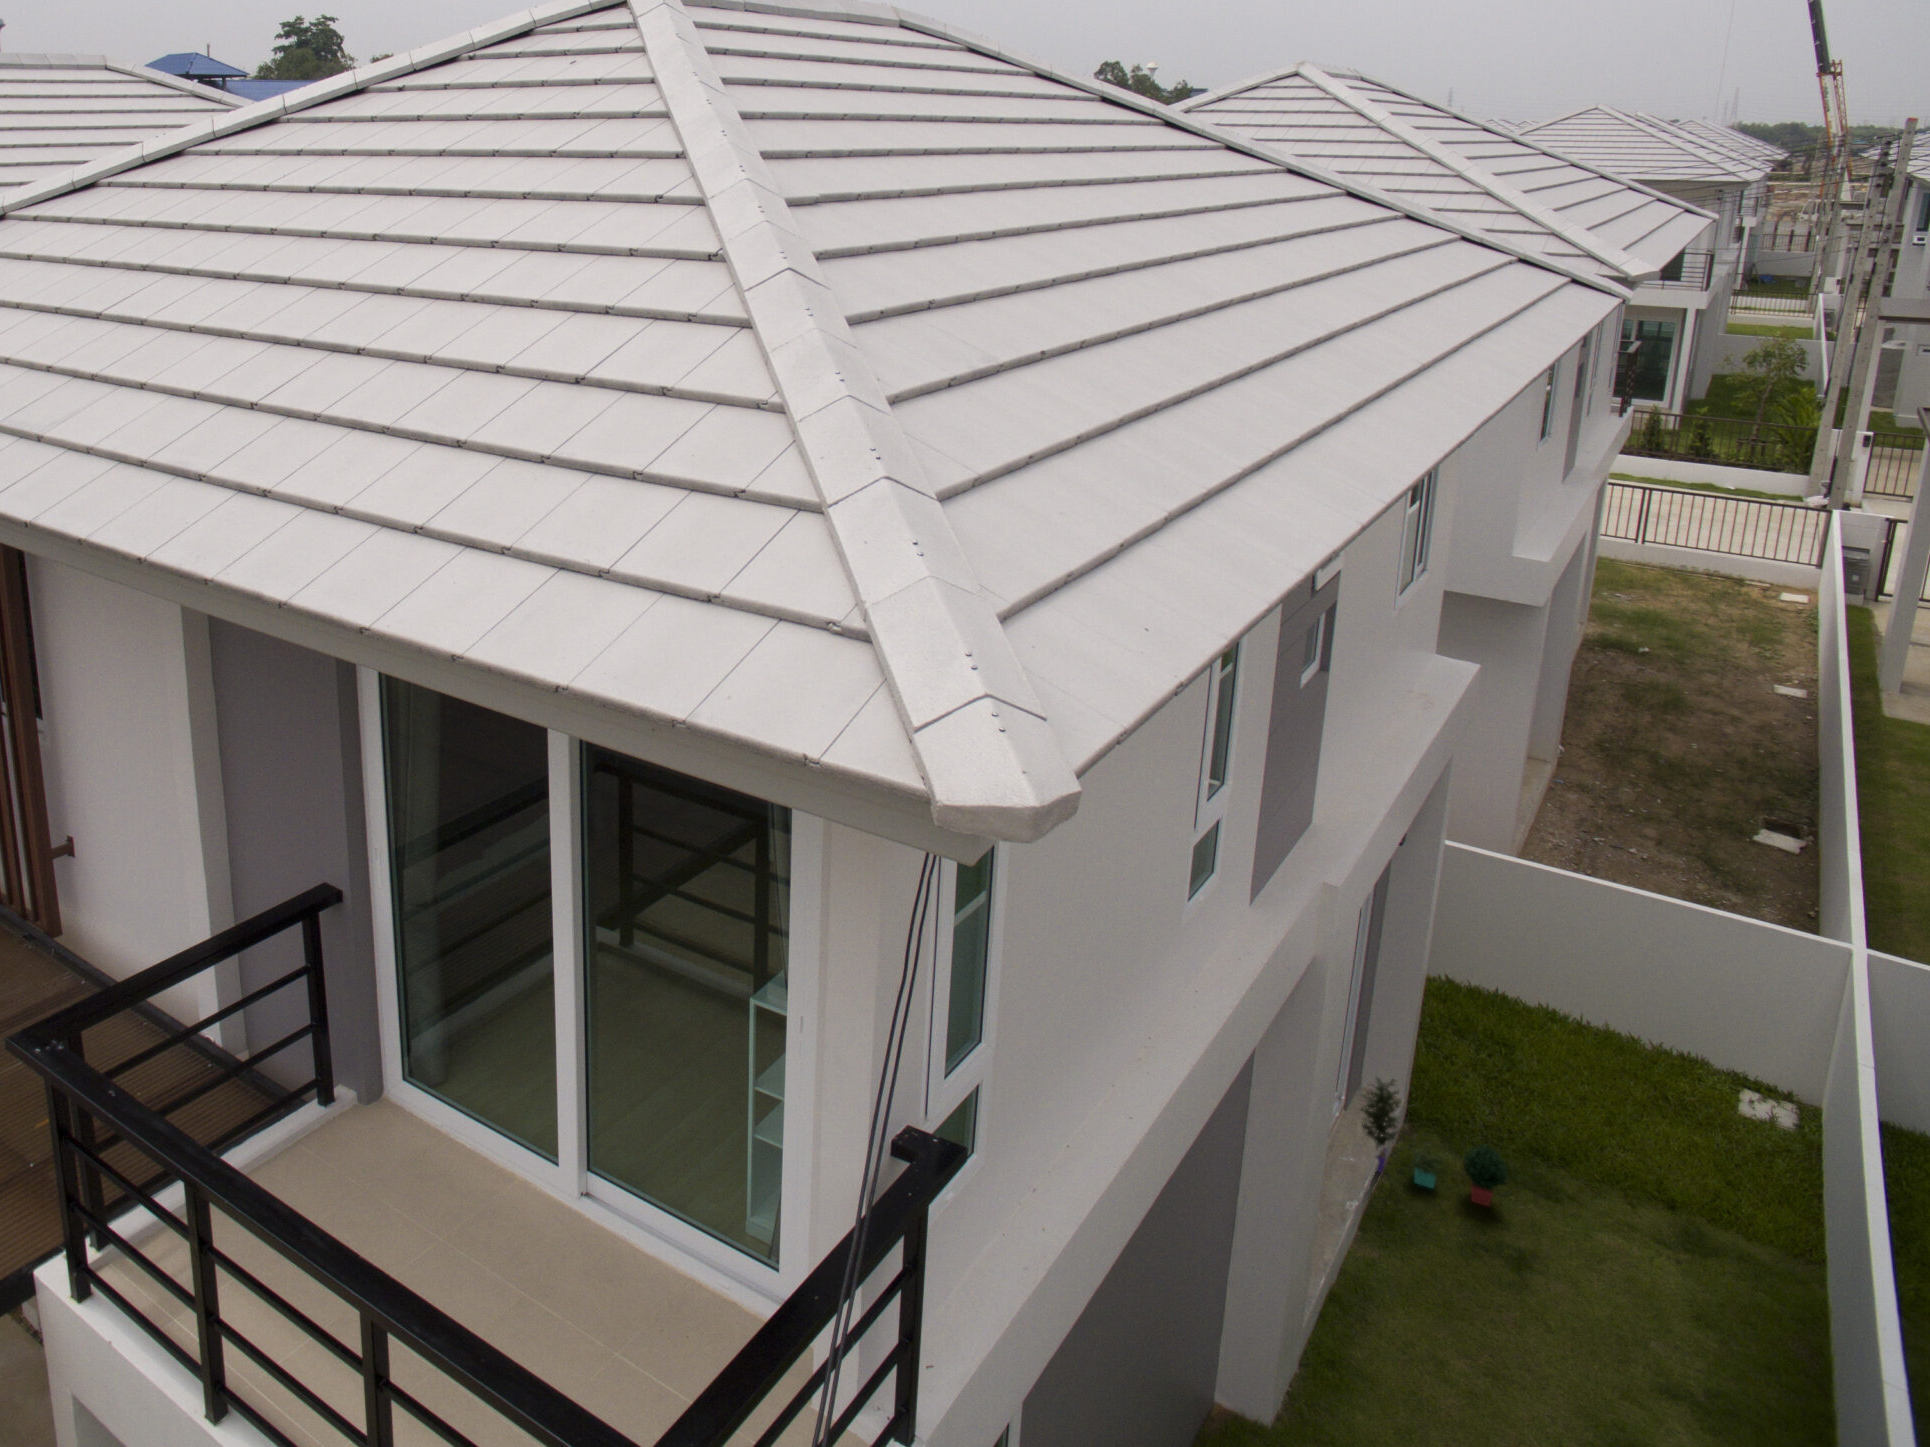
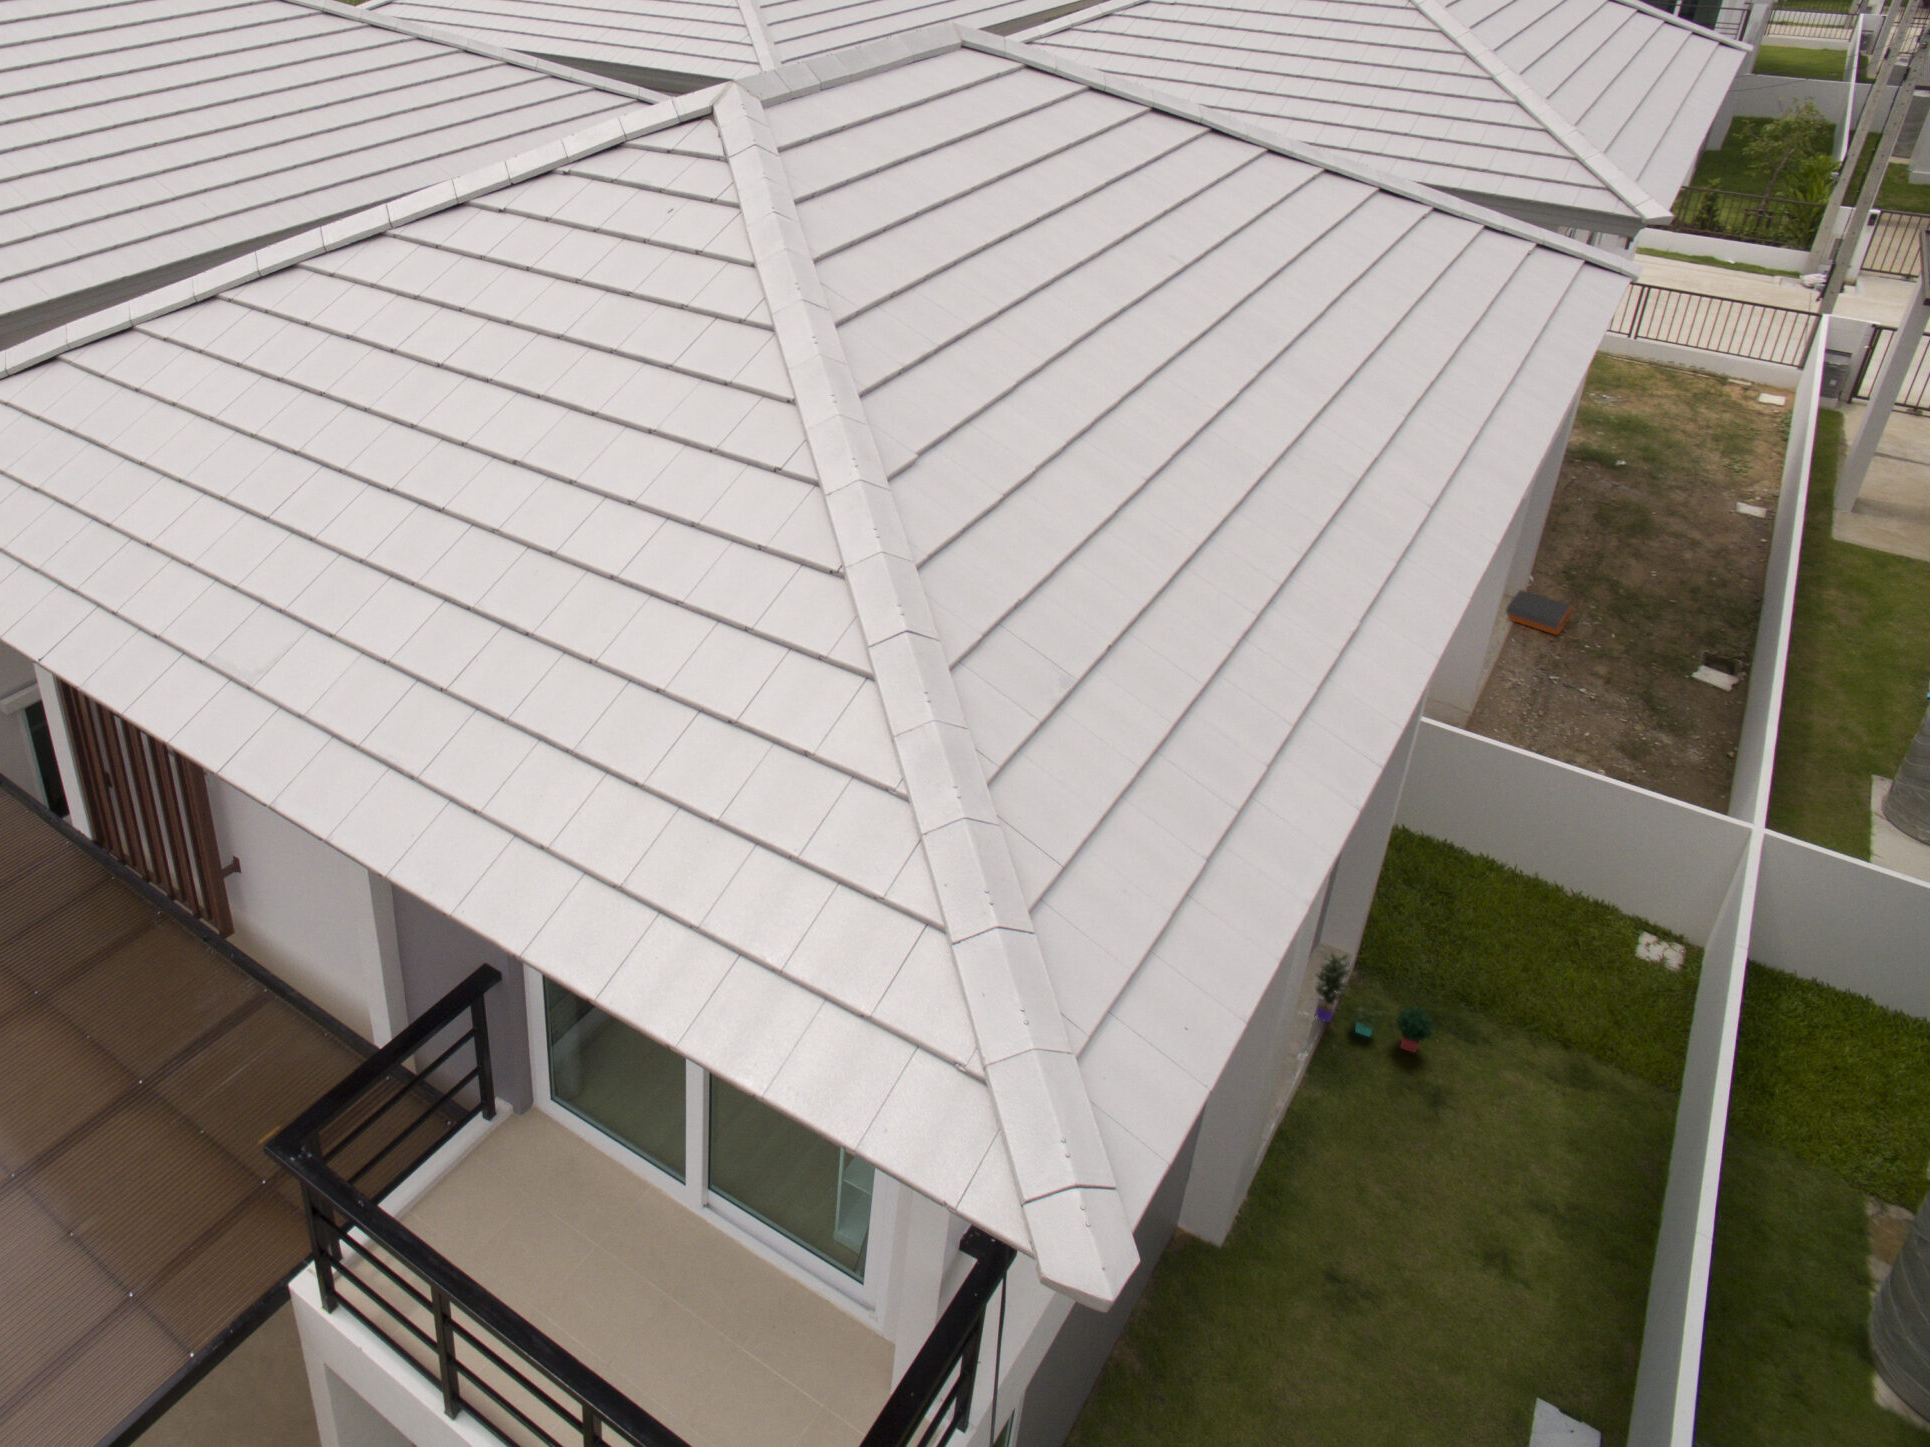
storage box: none [1539,753,1613,797] -> present [1506,590,1573,635]

